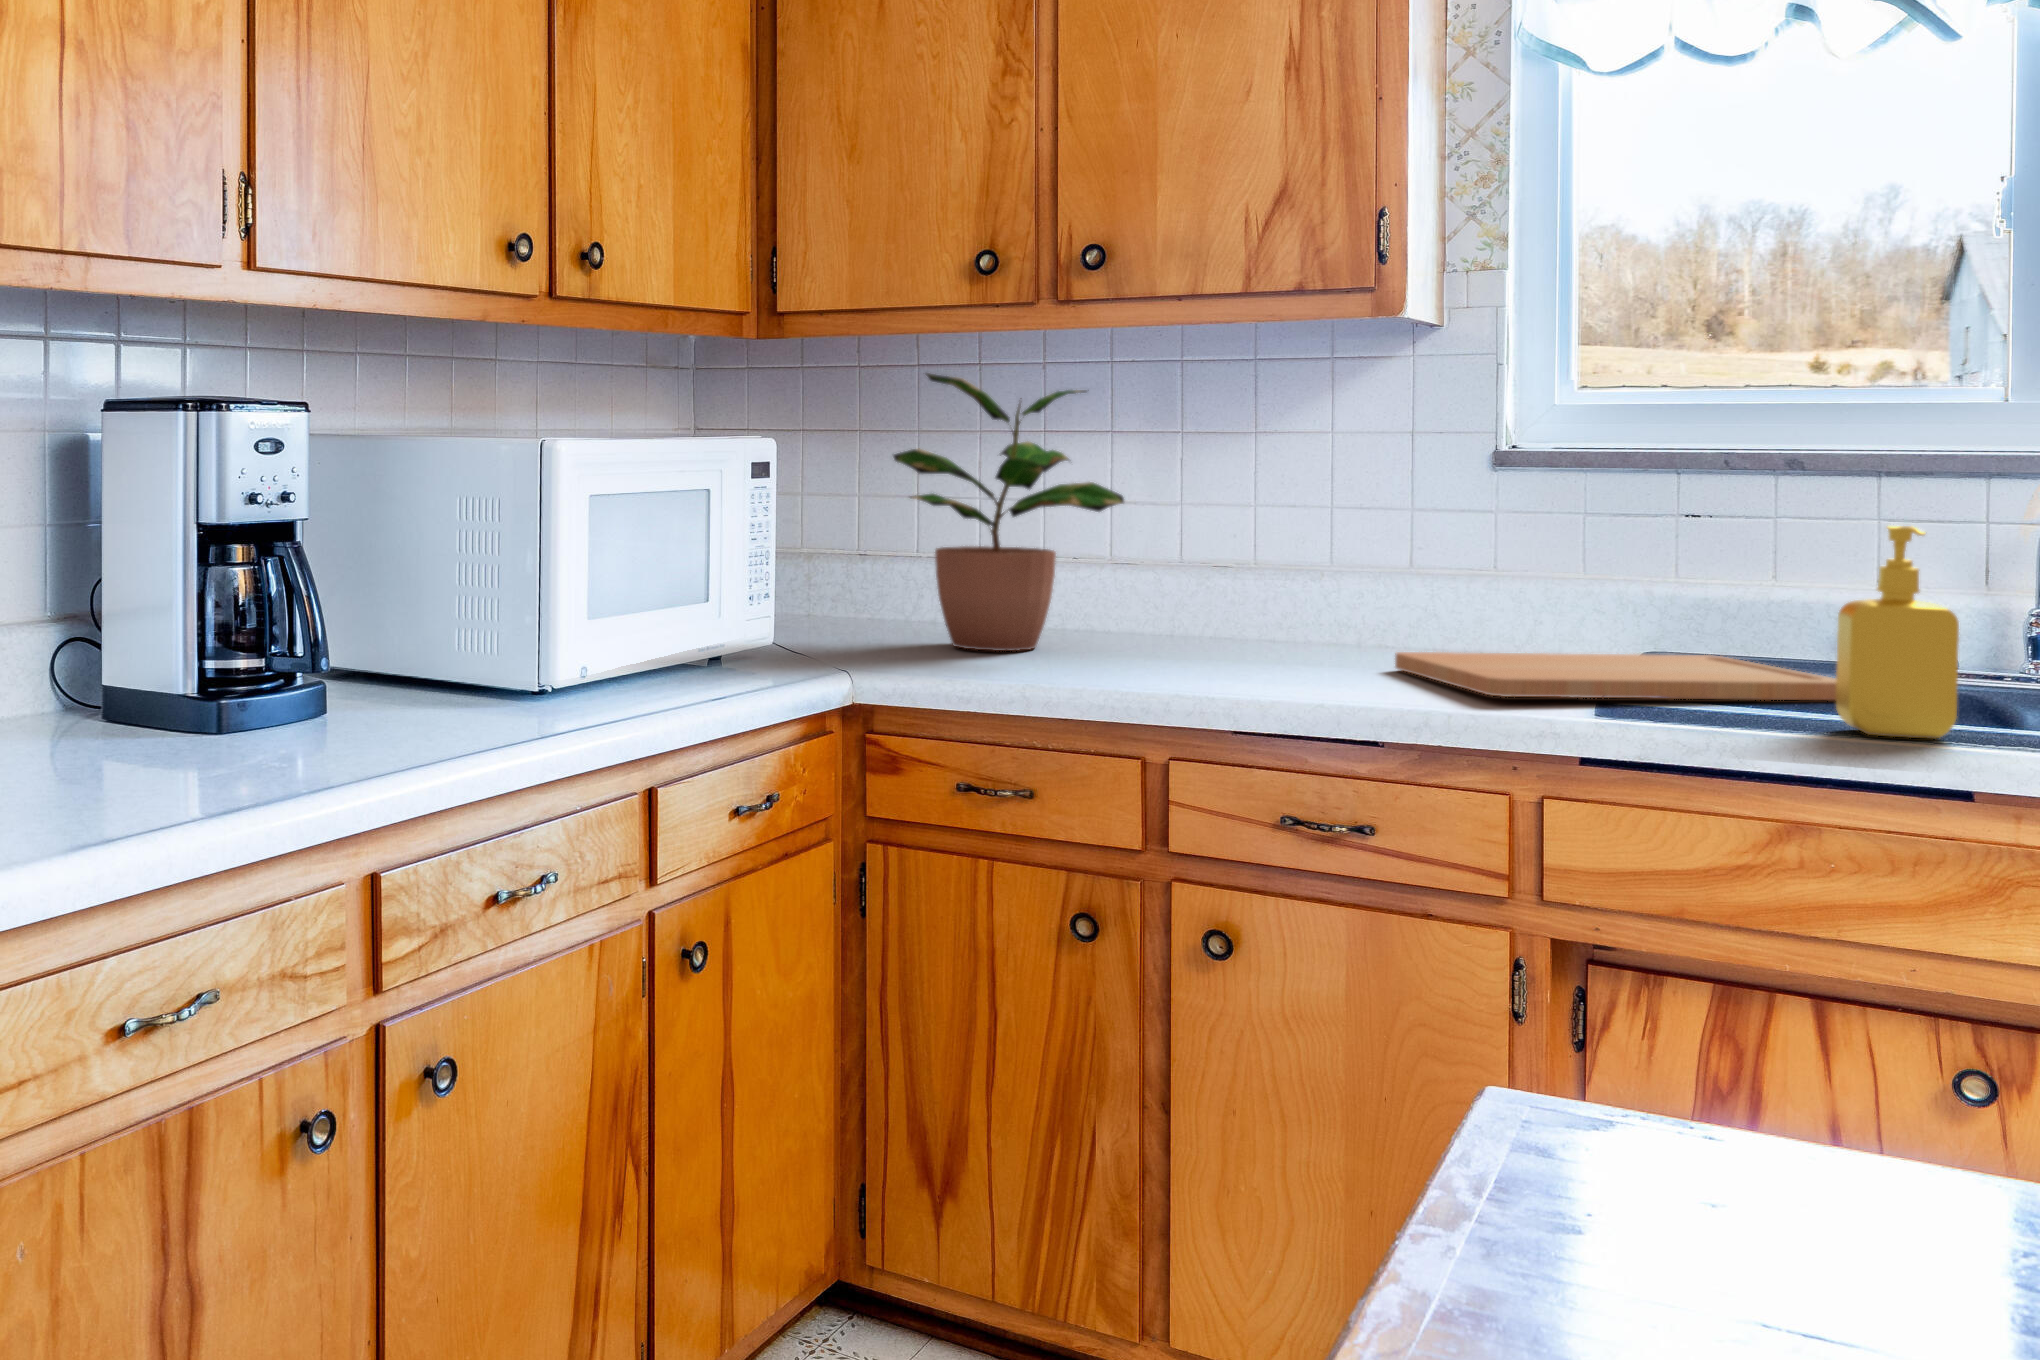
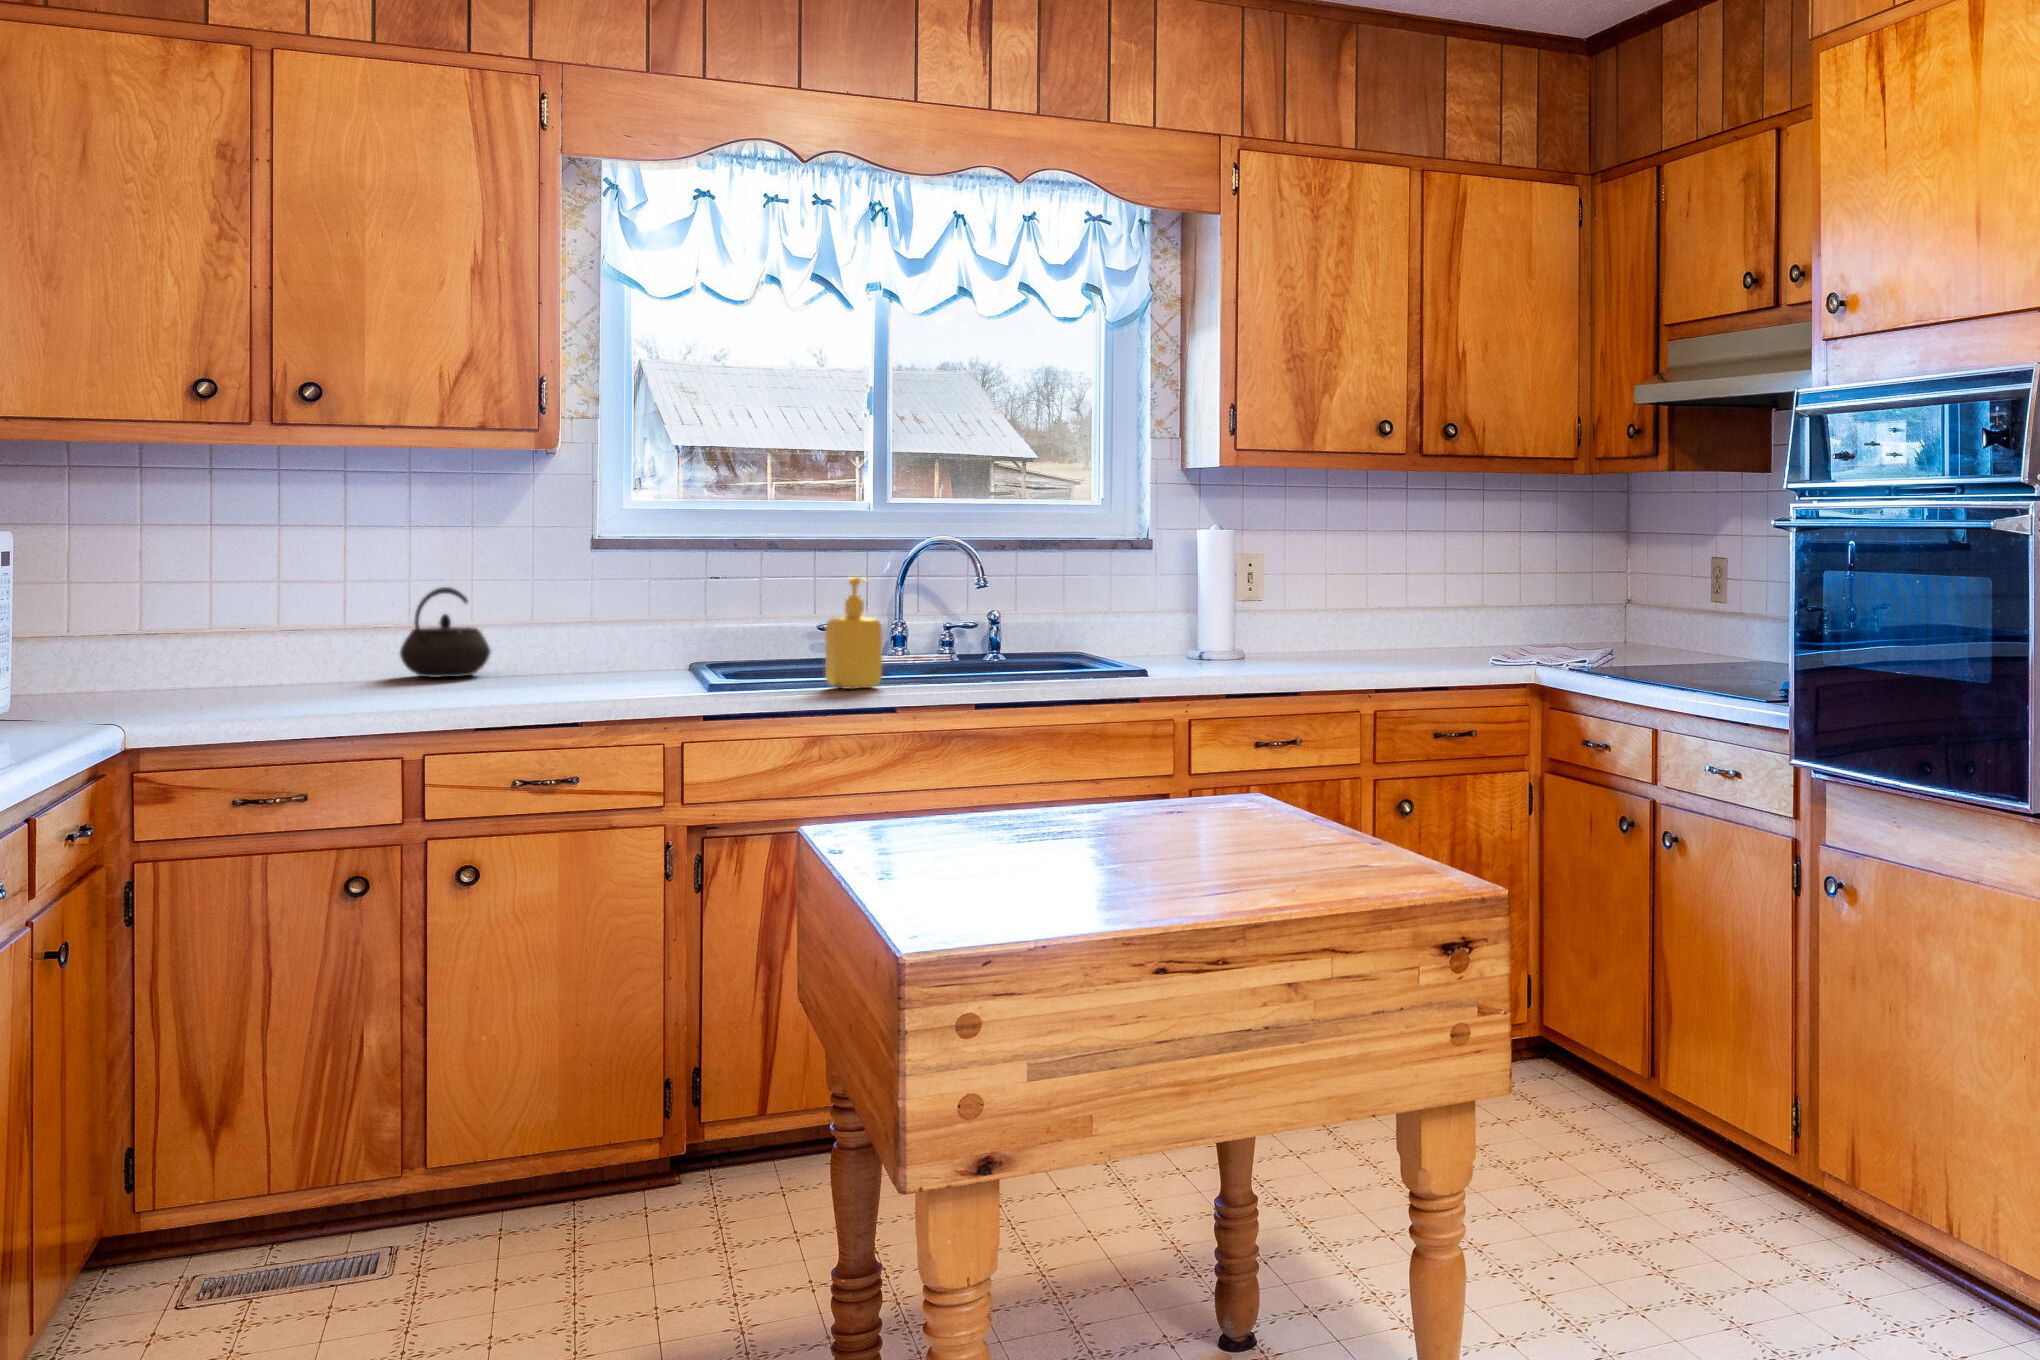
potted plant: present [893,373,1124,651] -> none [91,474,341,700]
kettle: none [1226,518,1344,644] -> present [400,587,490,677]
cutting board: present [1395,652,1836,700] -> none [552,661,820,690]

